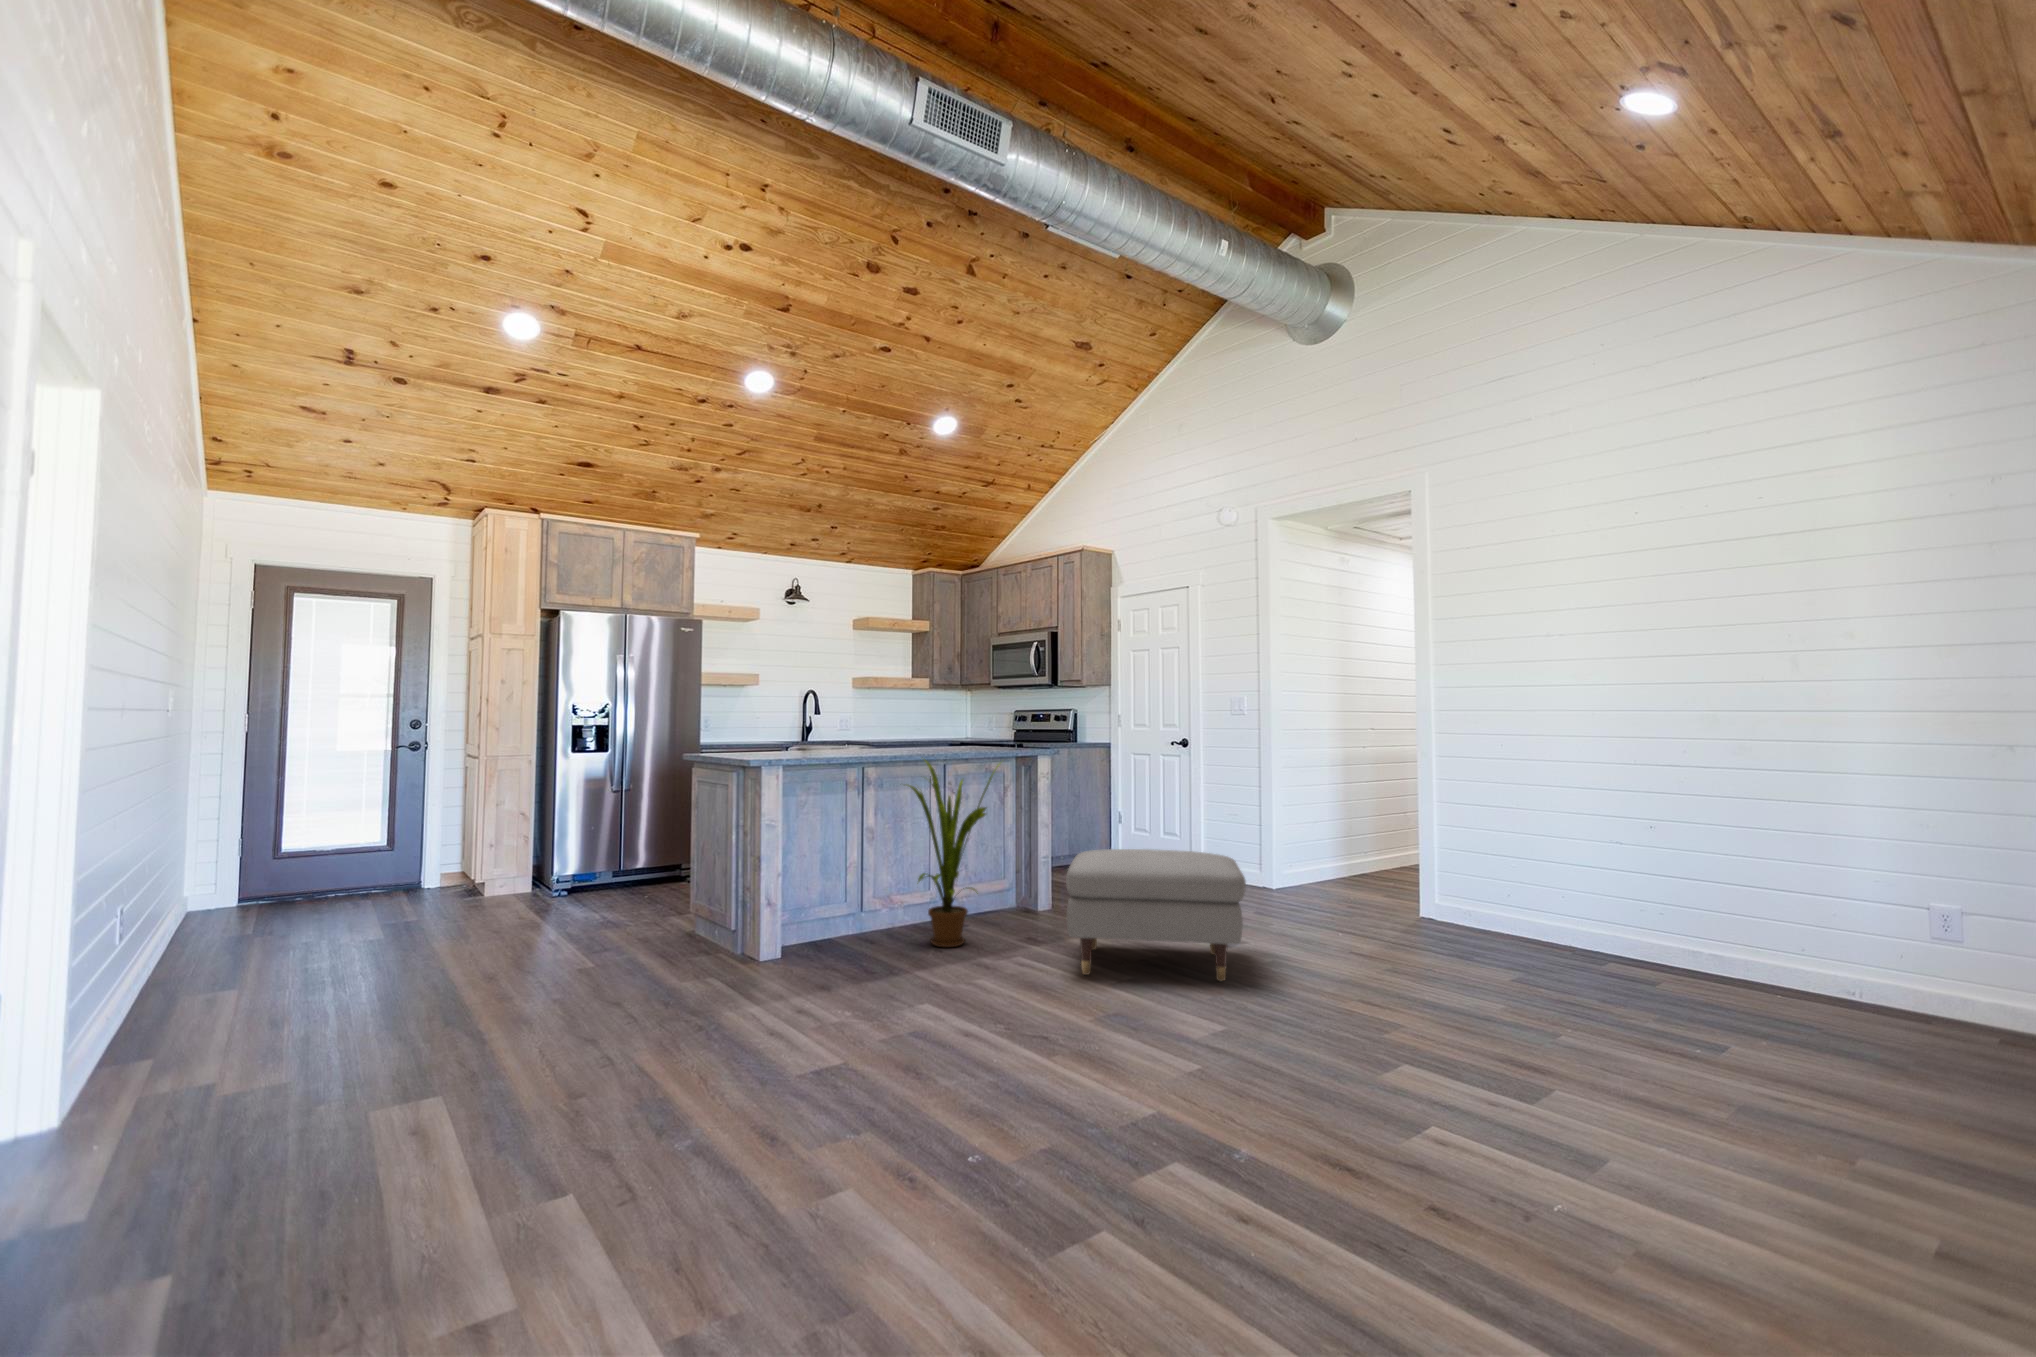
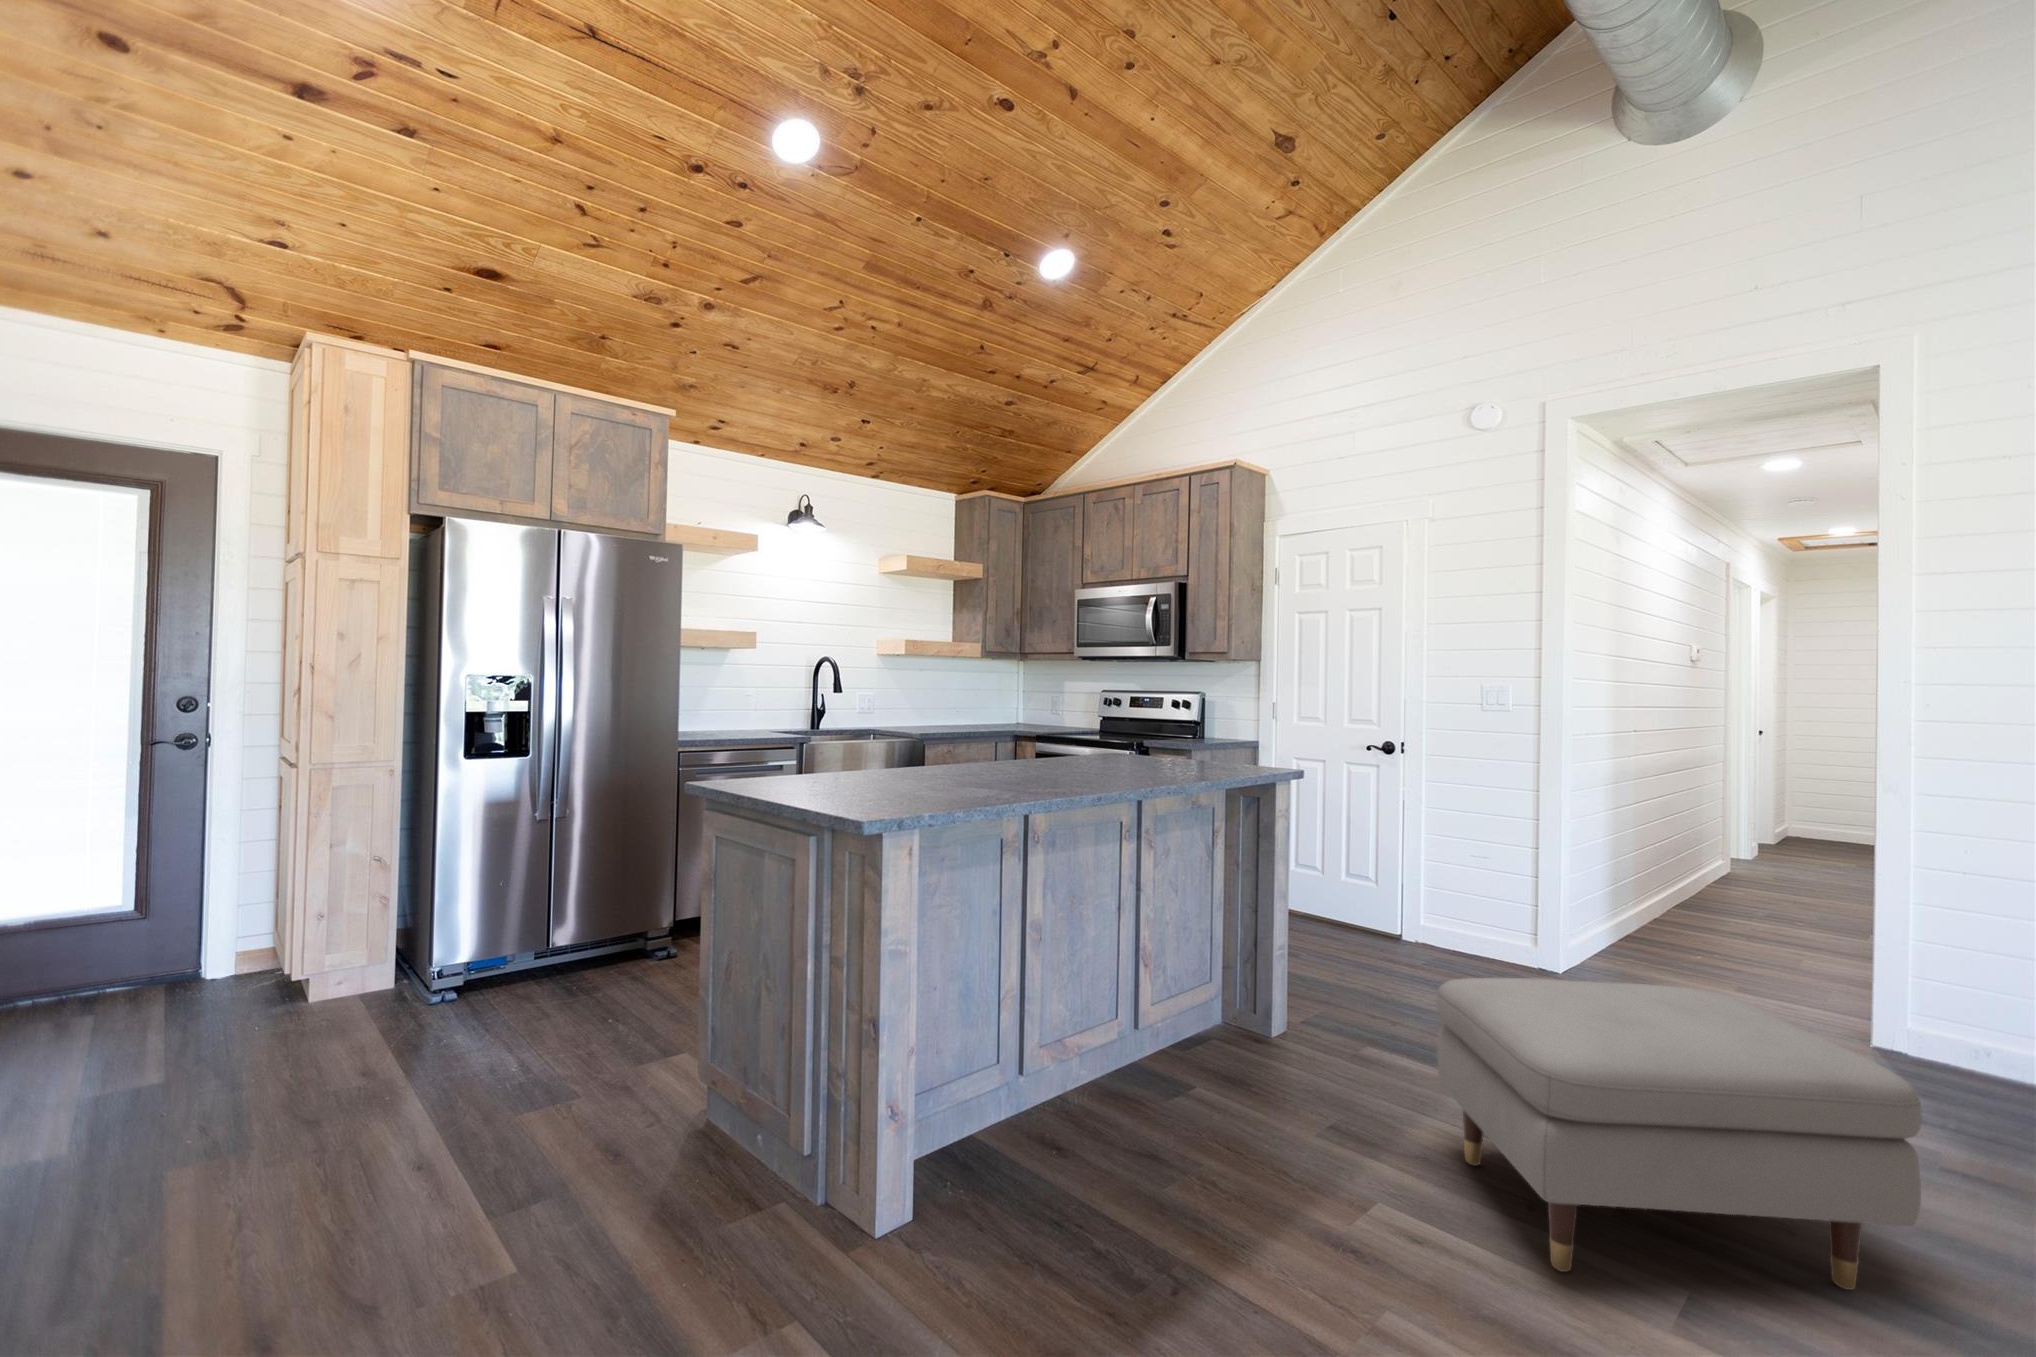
house plant: present [907,760,999,947] -> none [1116,790,1315,1163]

